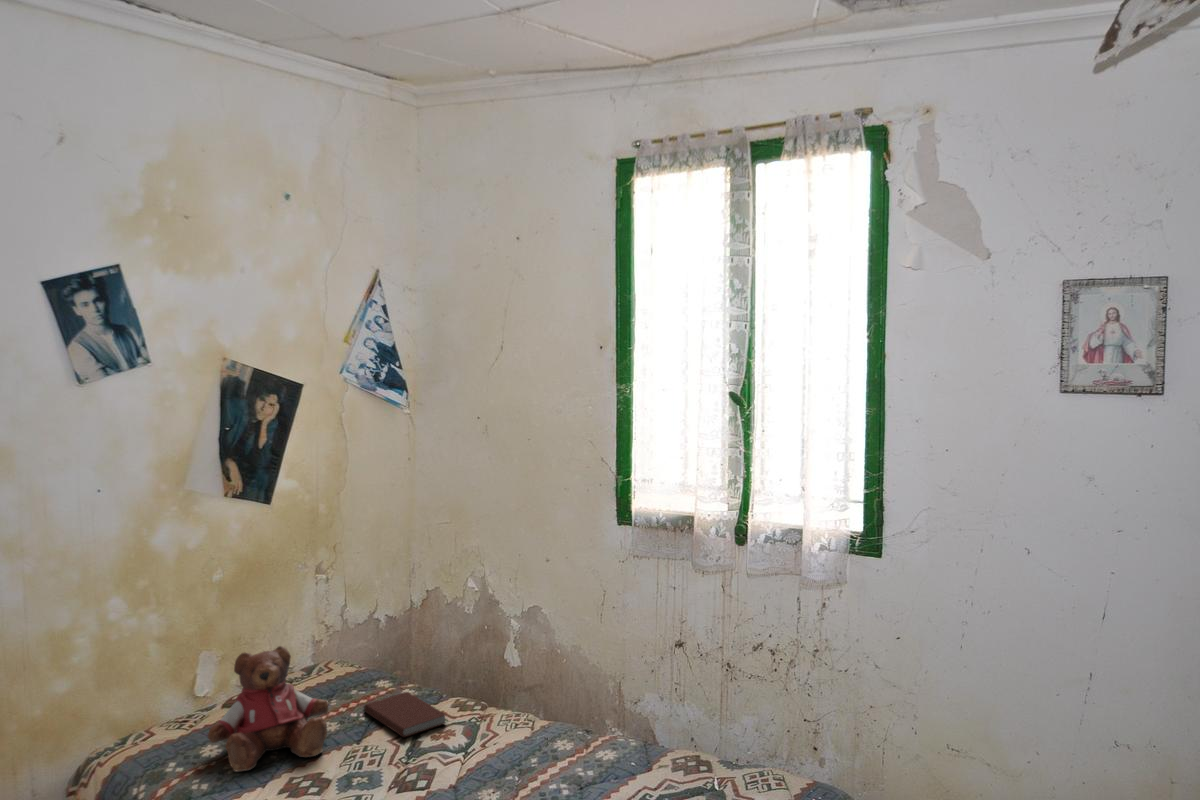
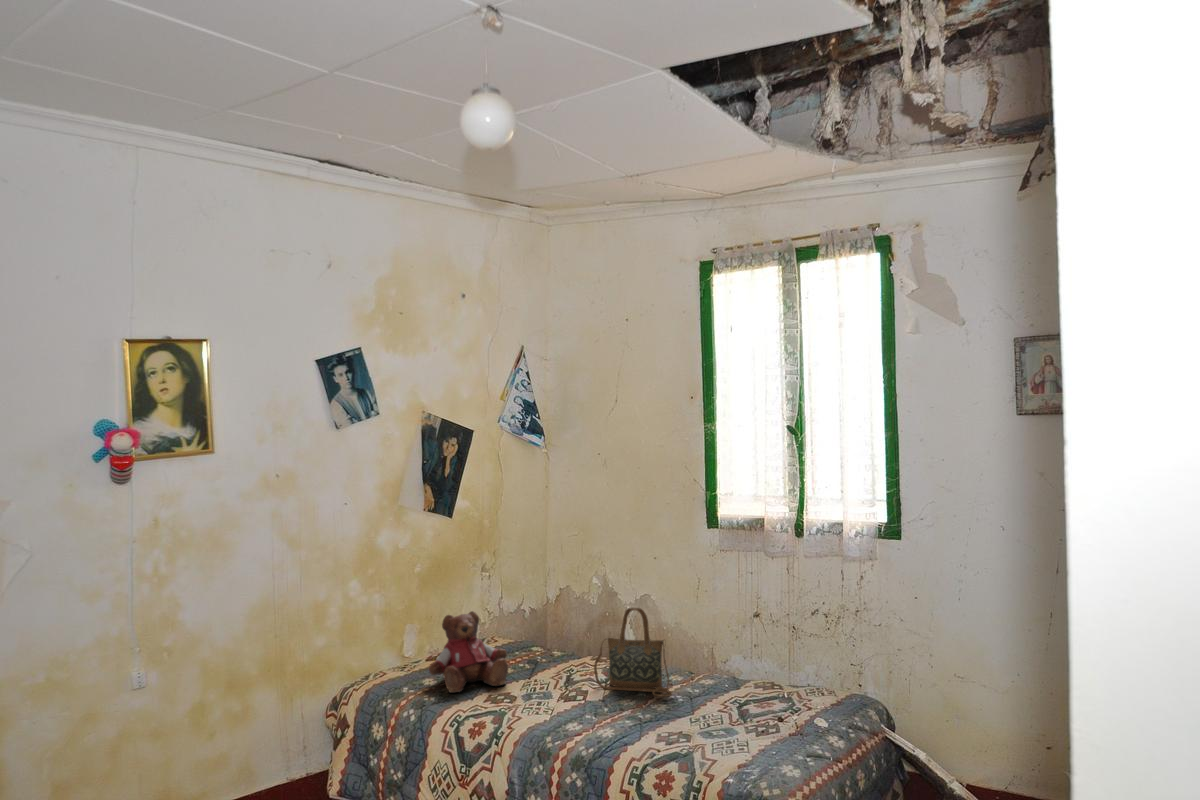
handbag: none [450,646,556,776] -> present [594,608,672,697]
book: present [364,692,446,737] -> none [528,651,588,677]

